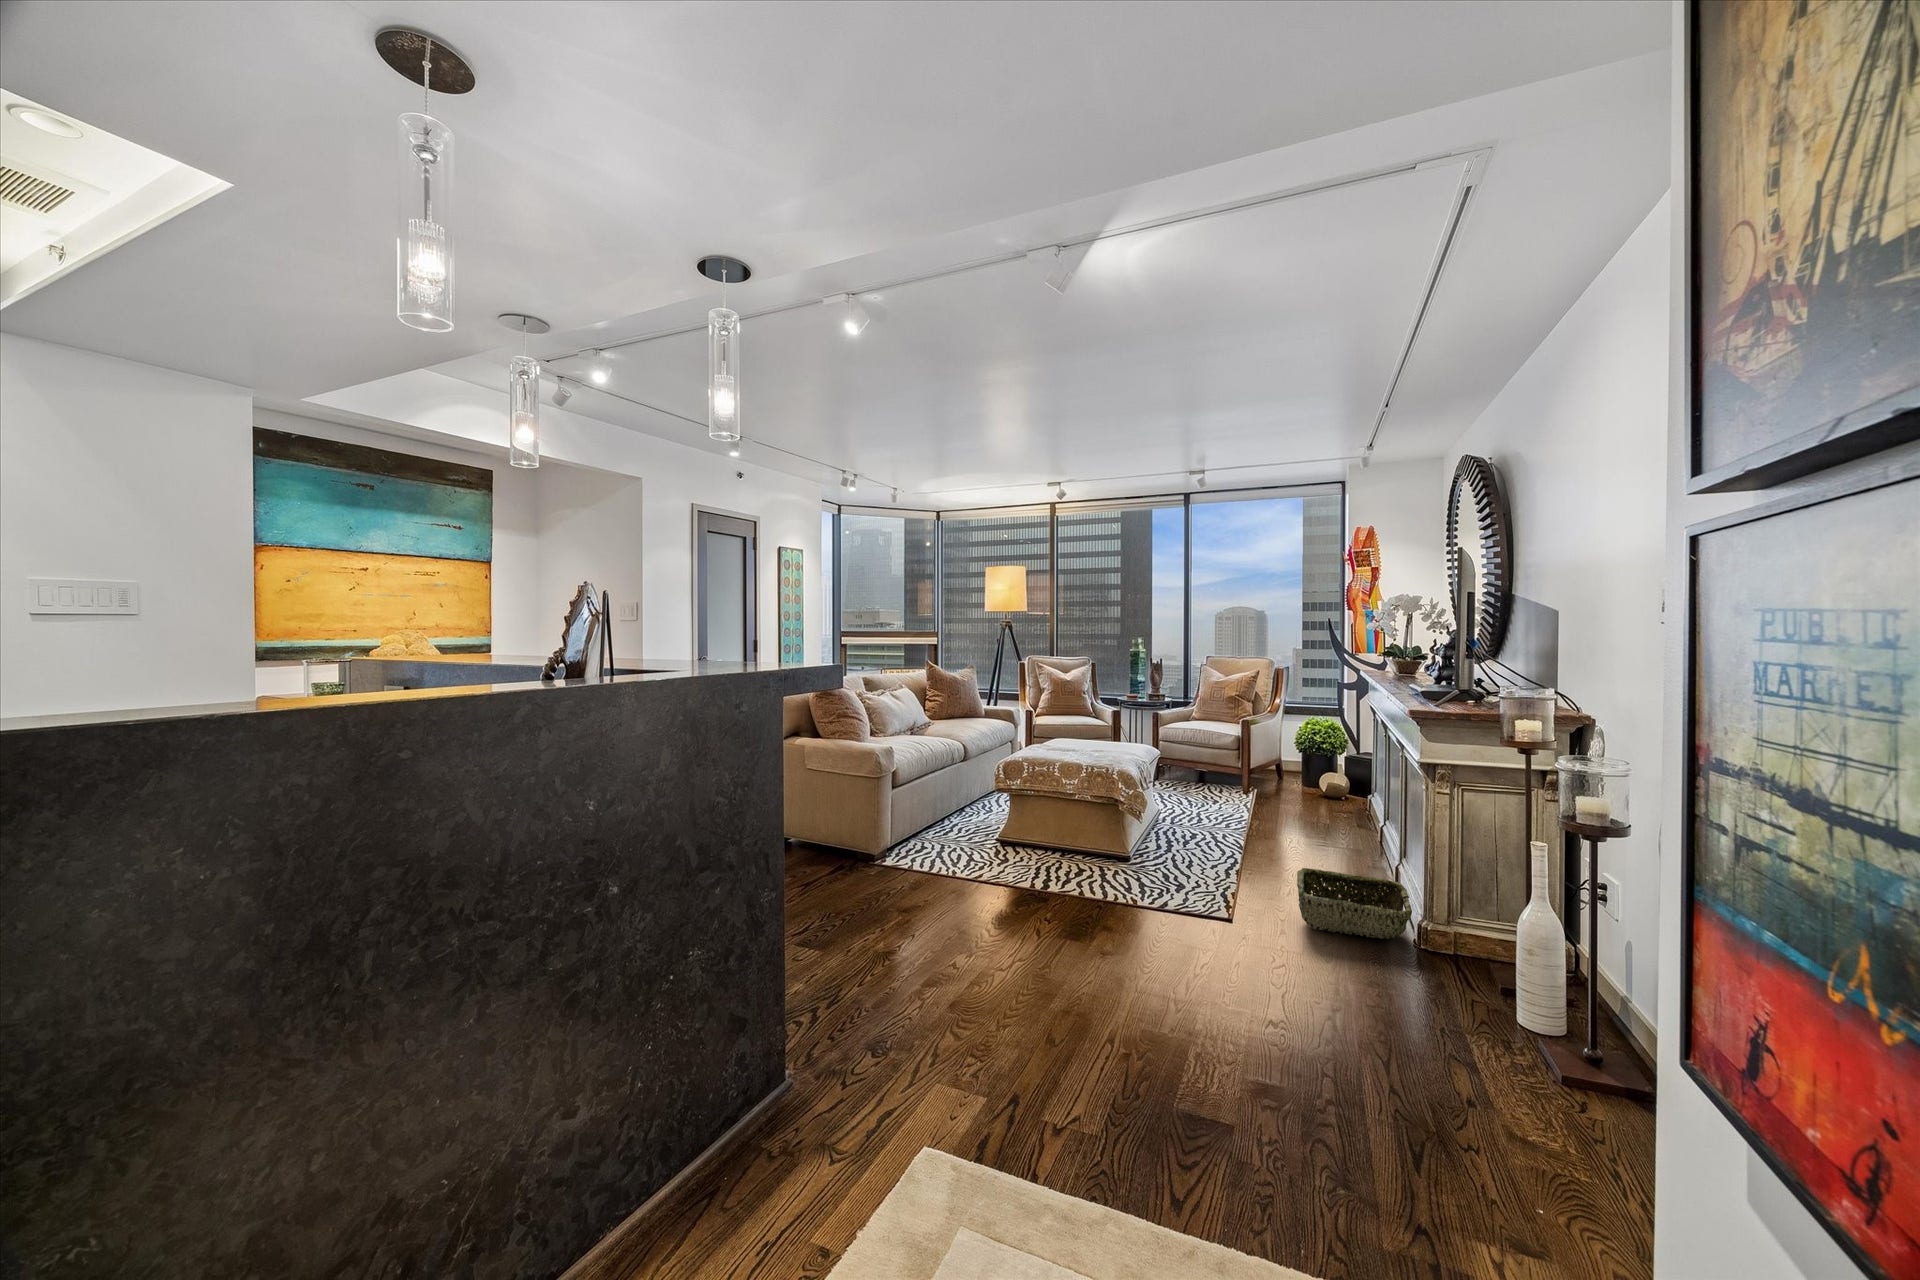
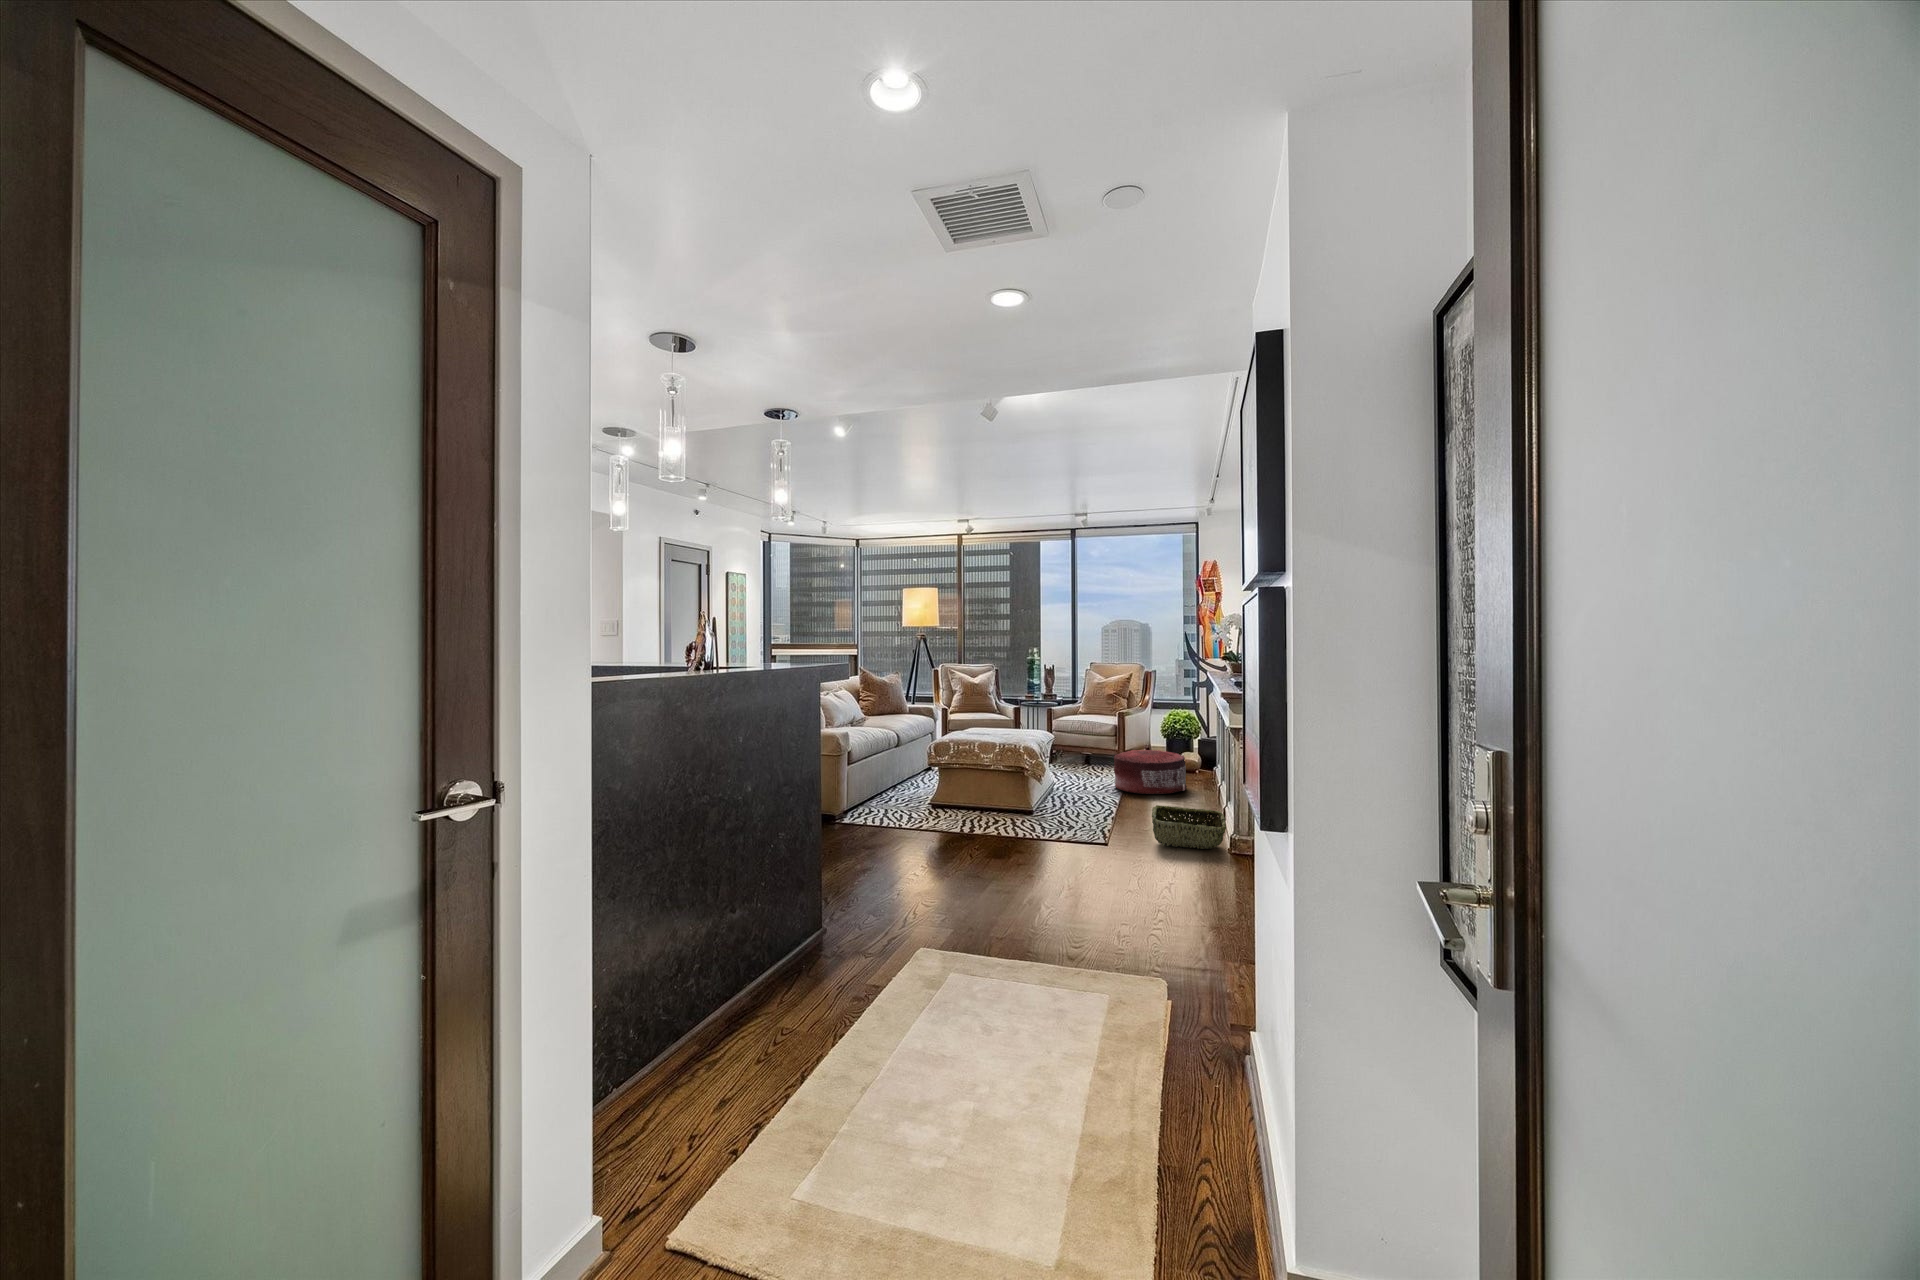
pouf: none [1237,771,1336,833] -> present [1114,750,1187,794]

